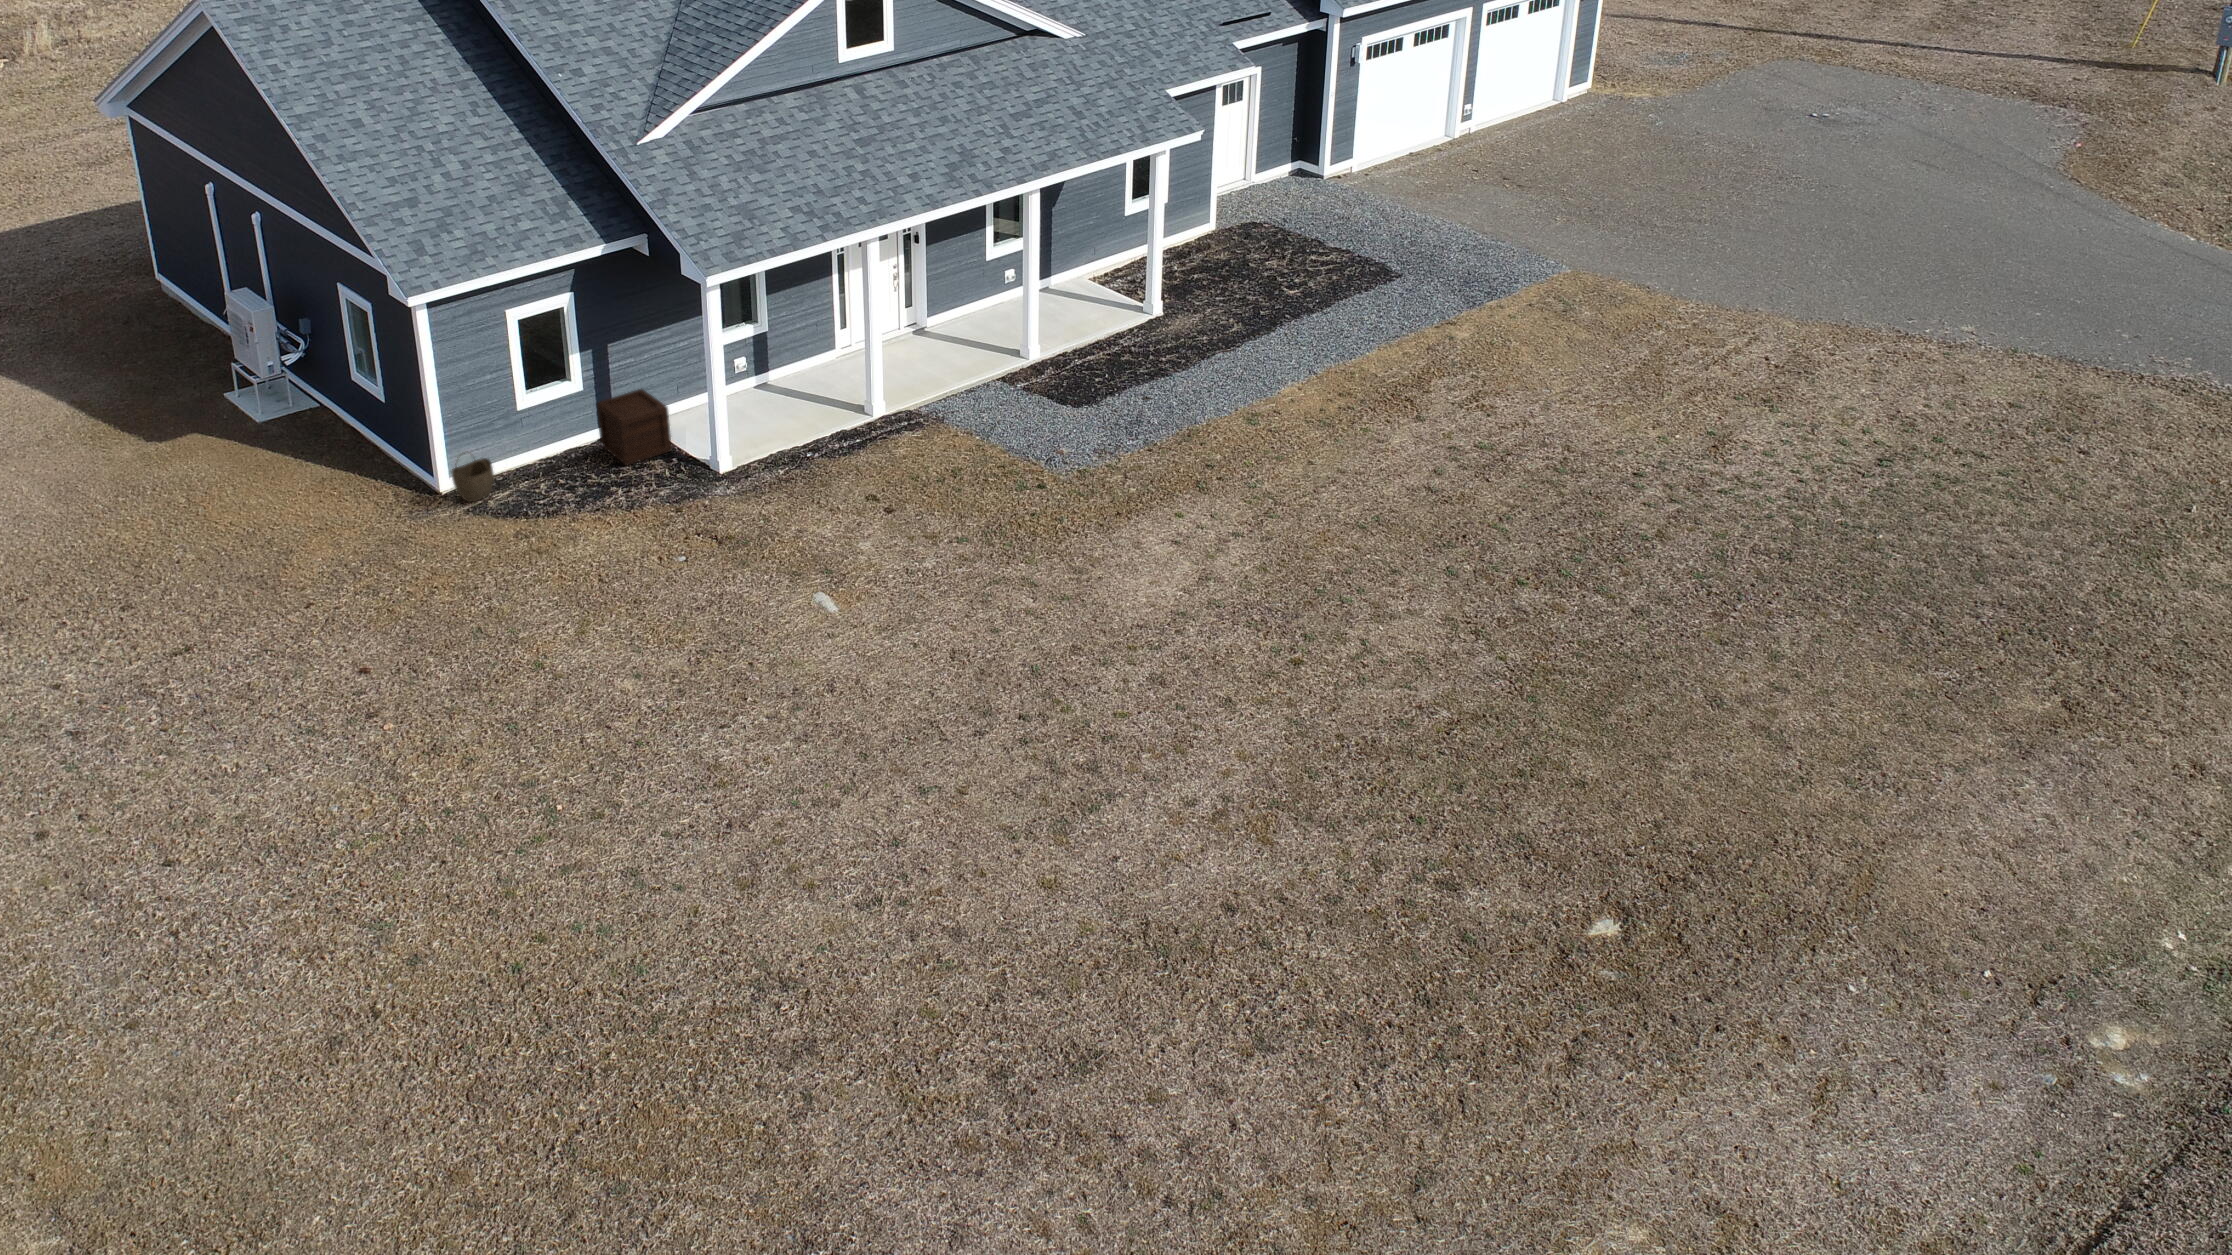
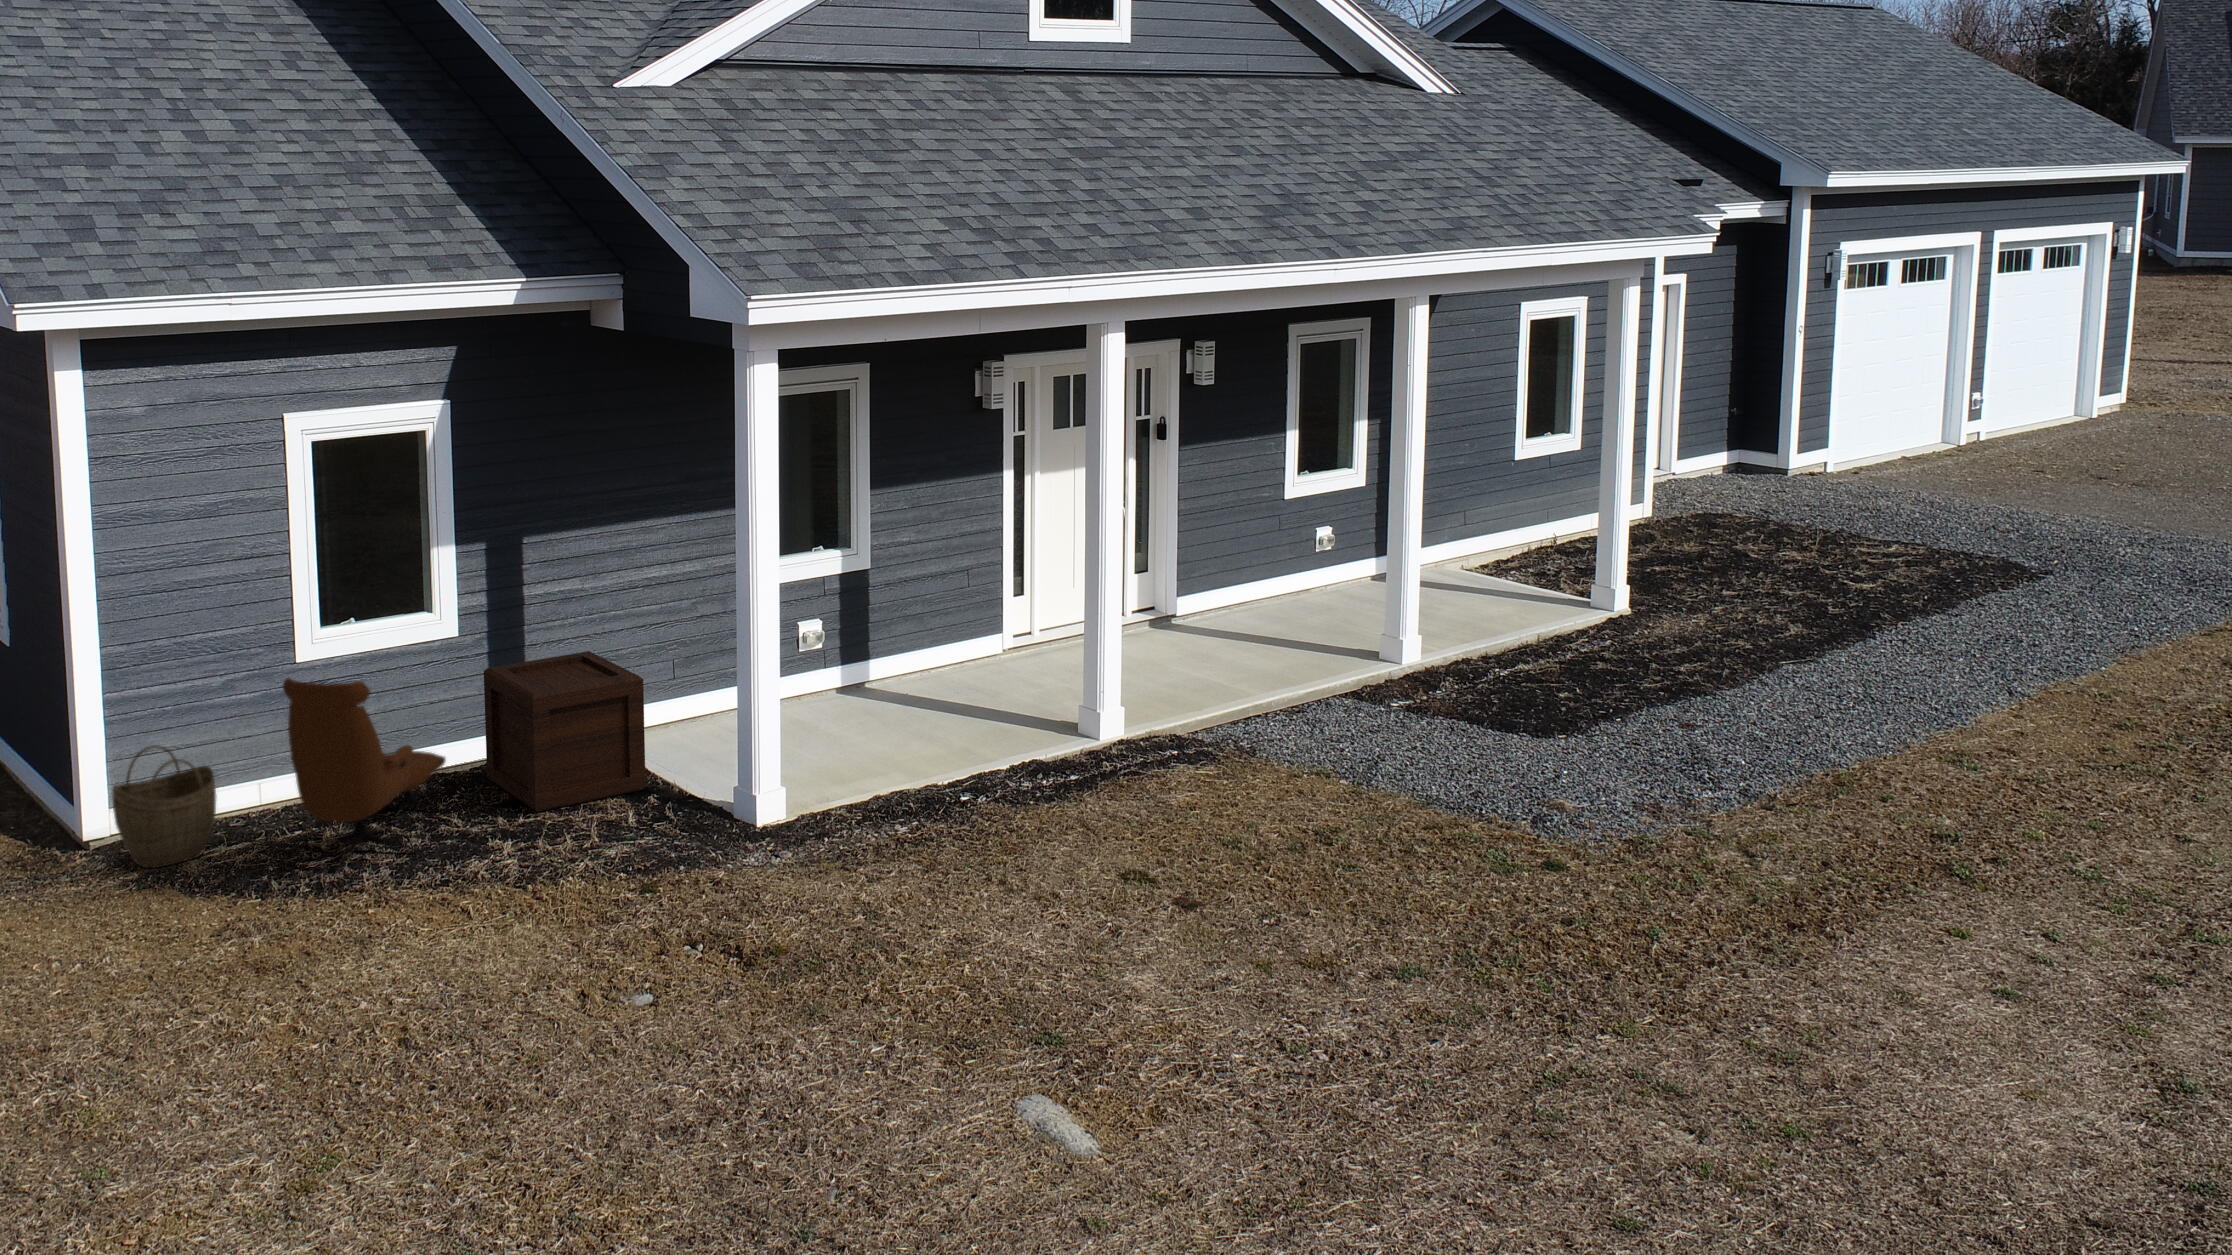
lounge chair: none [521,429,587,502] -> present [283,678,447,871]

